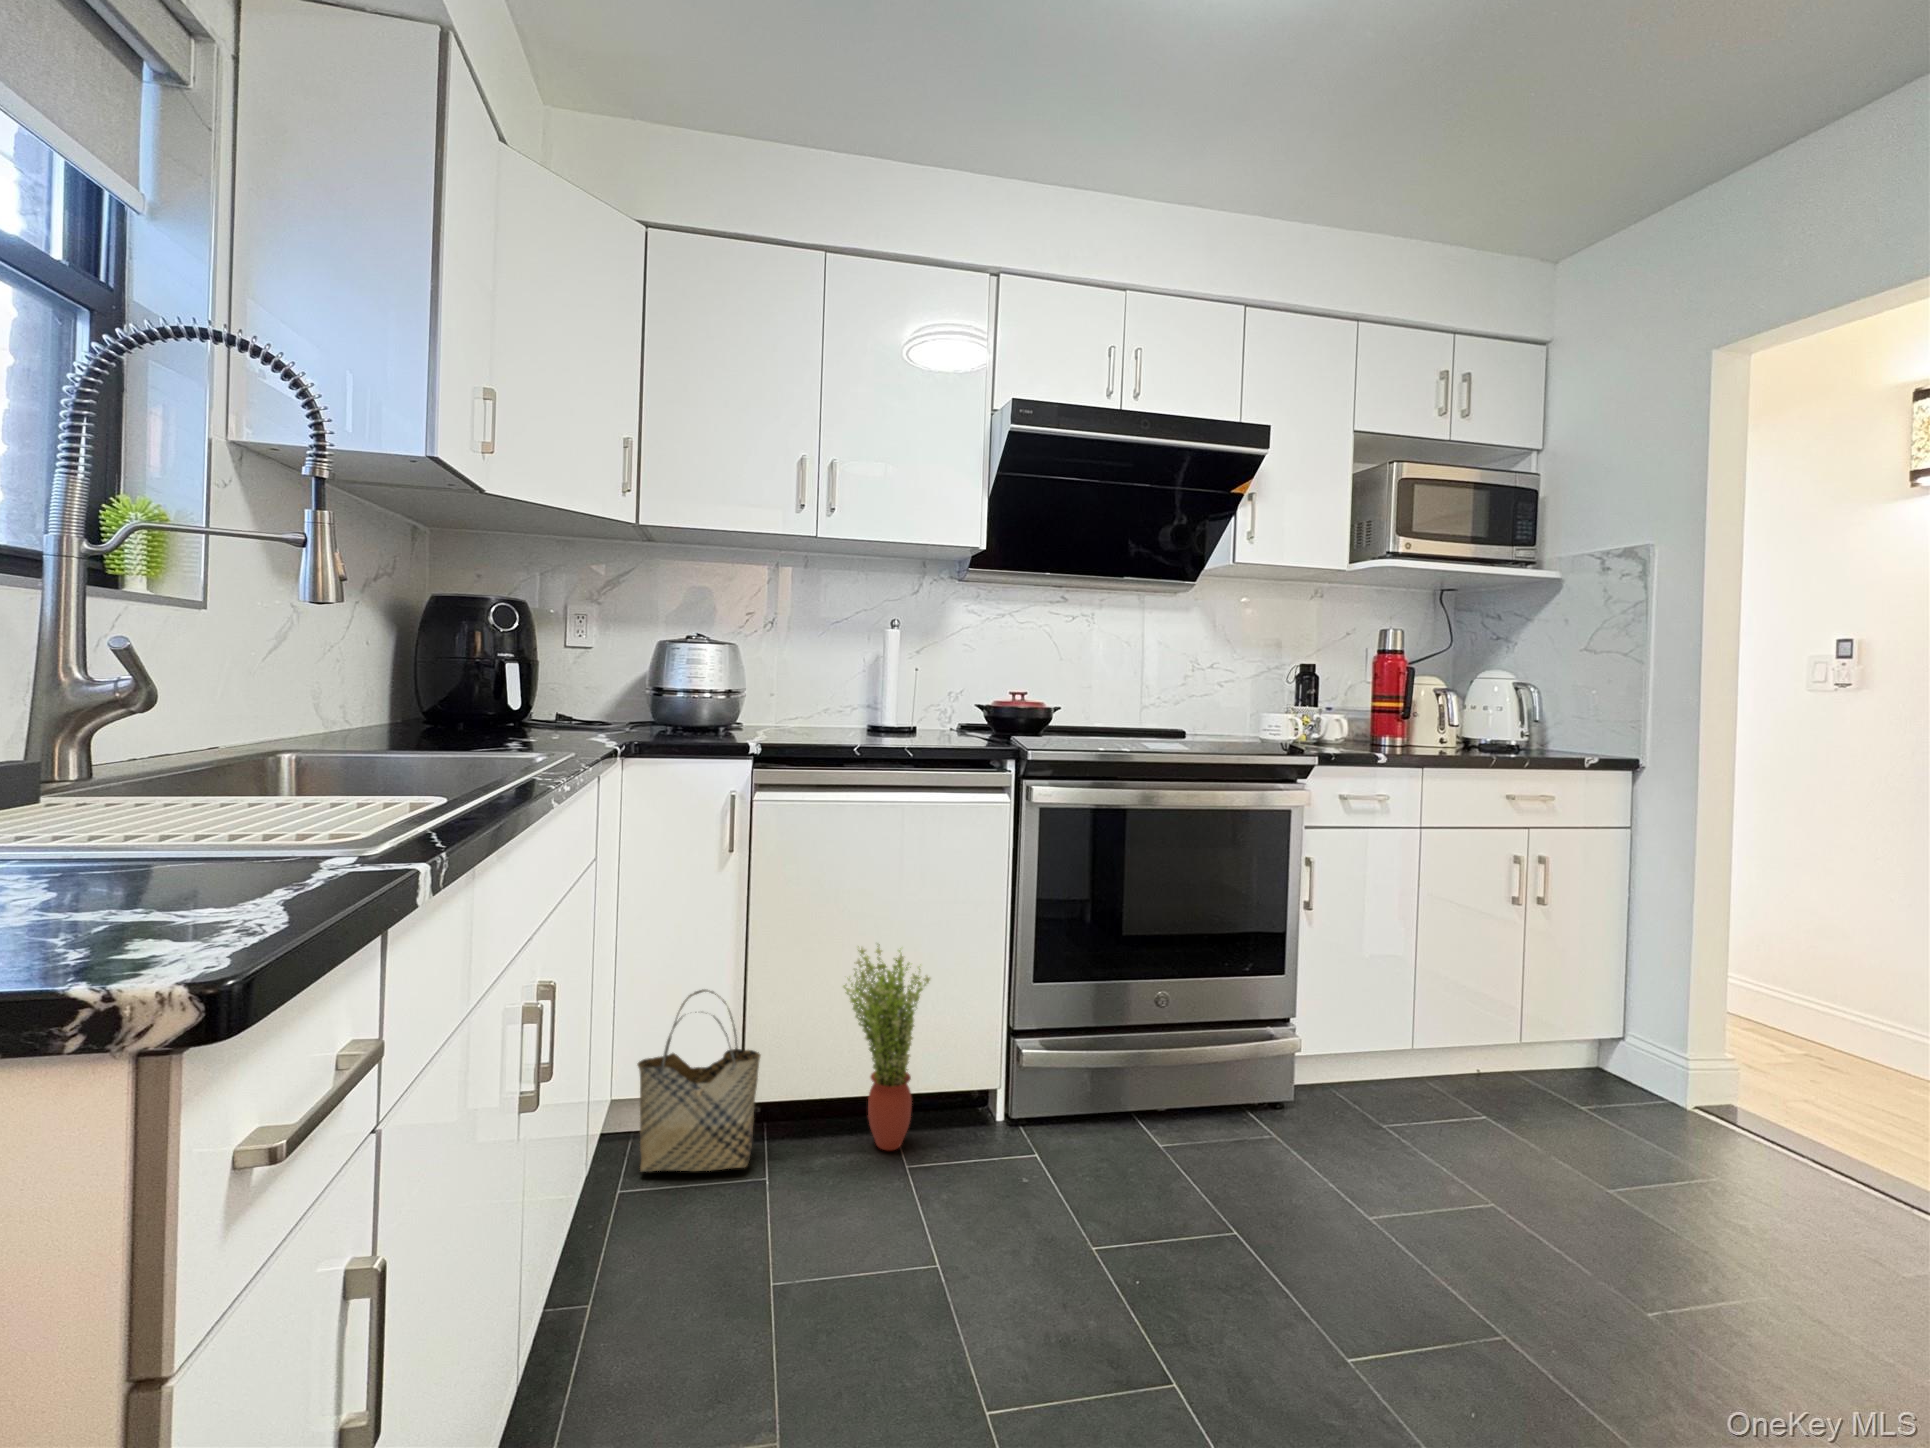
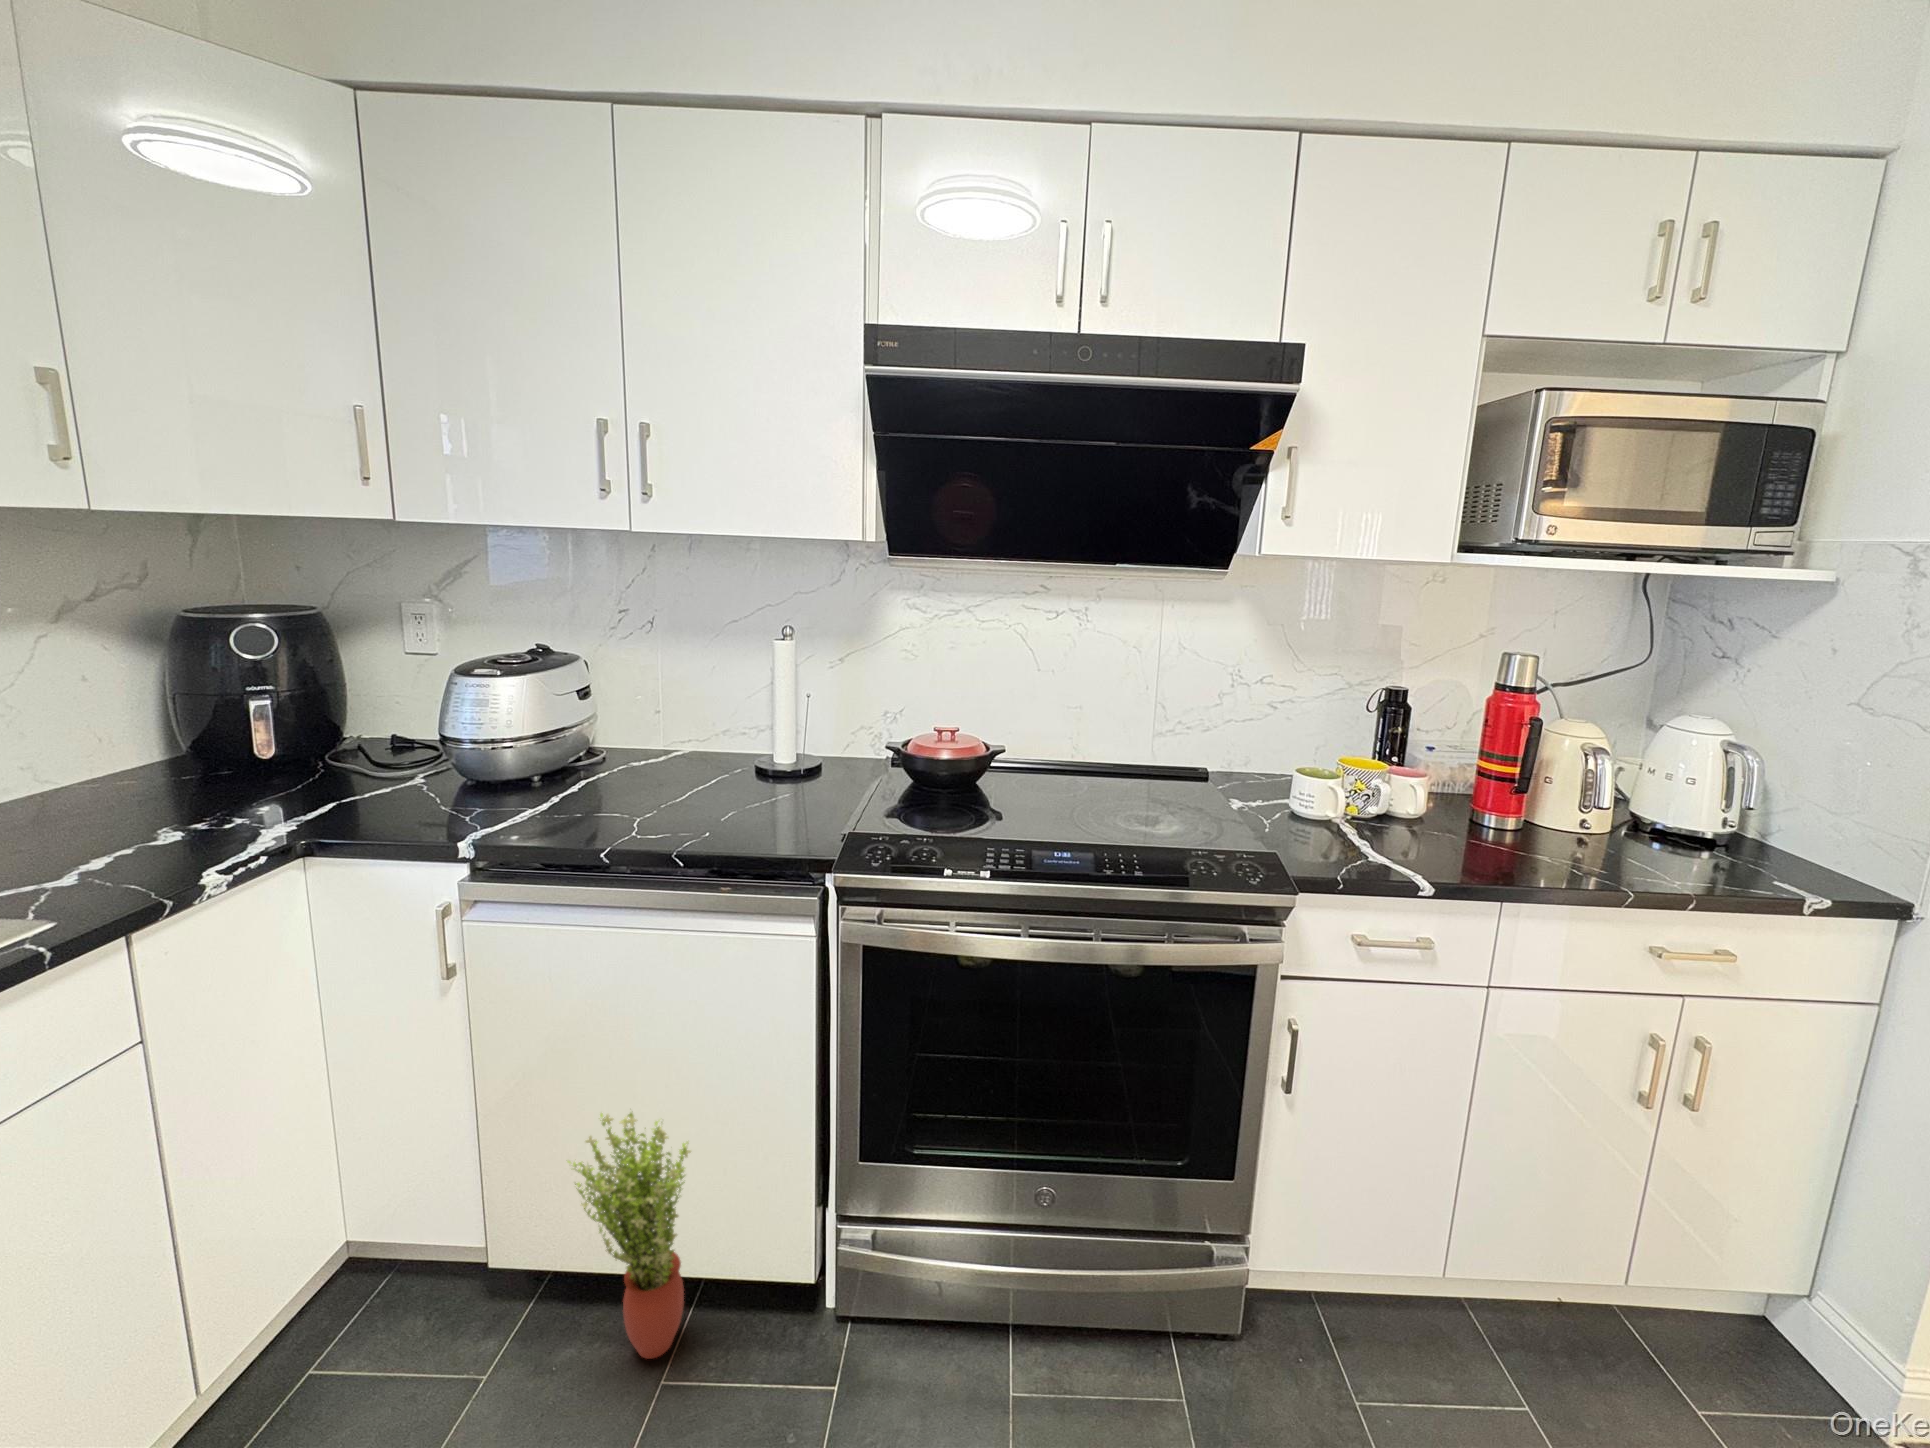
woven basket: present [637,990,761,1172] -> none [321,1139,485,1373]

